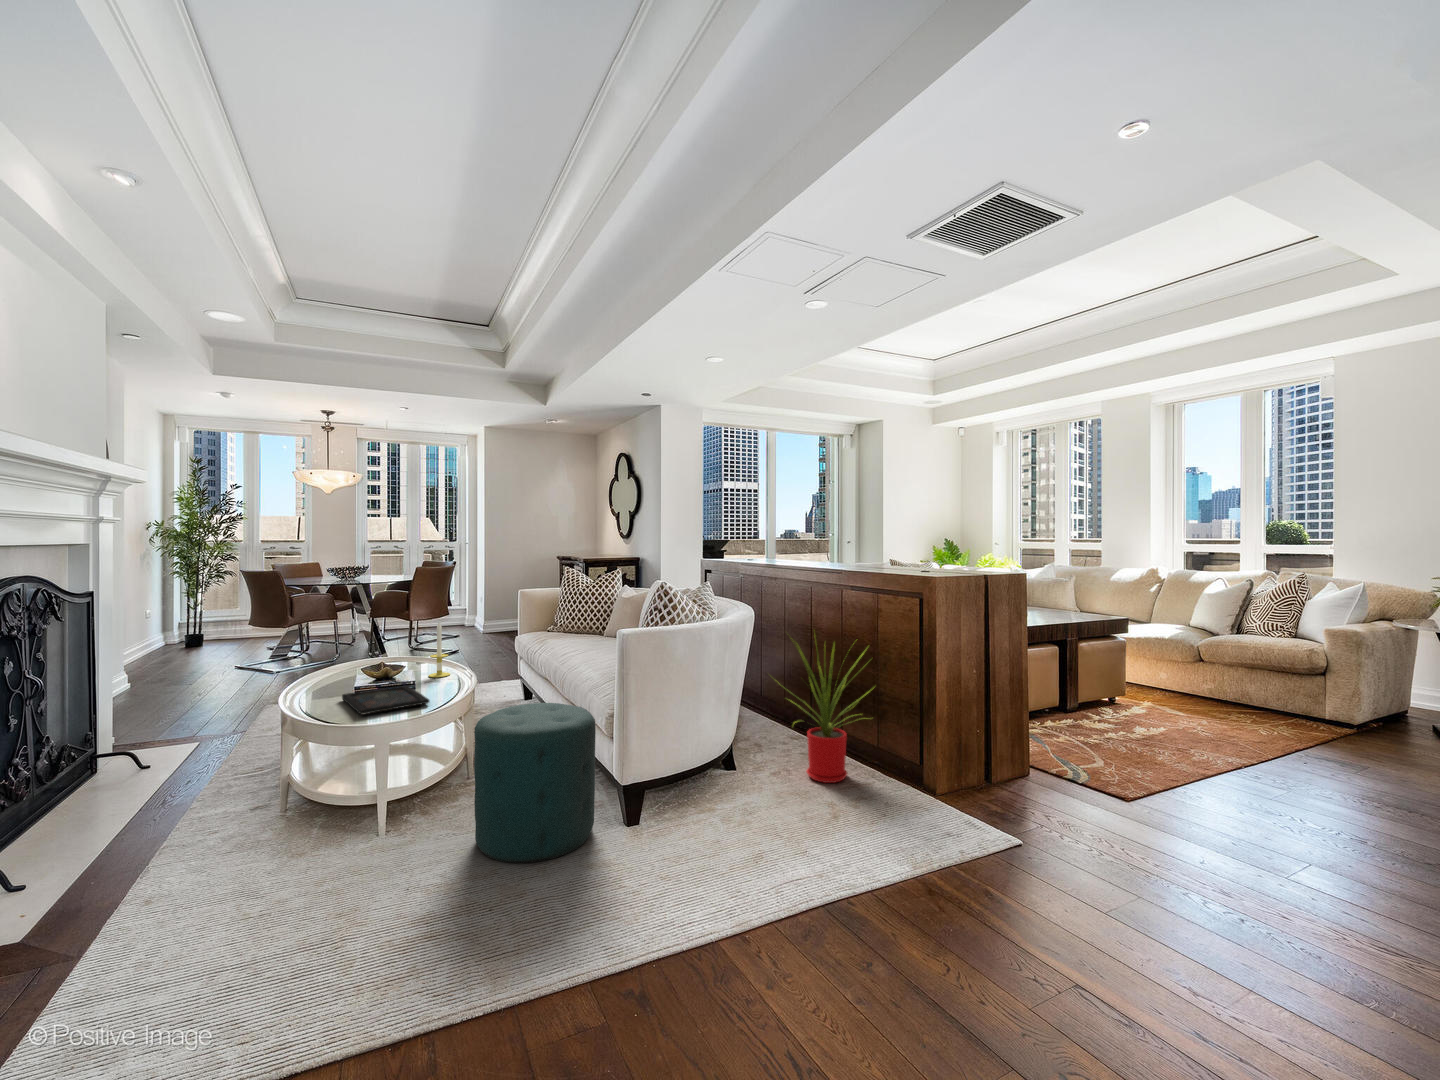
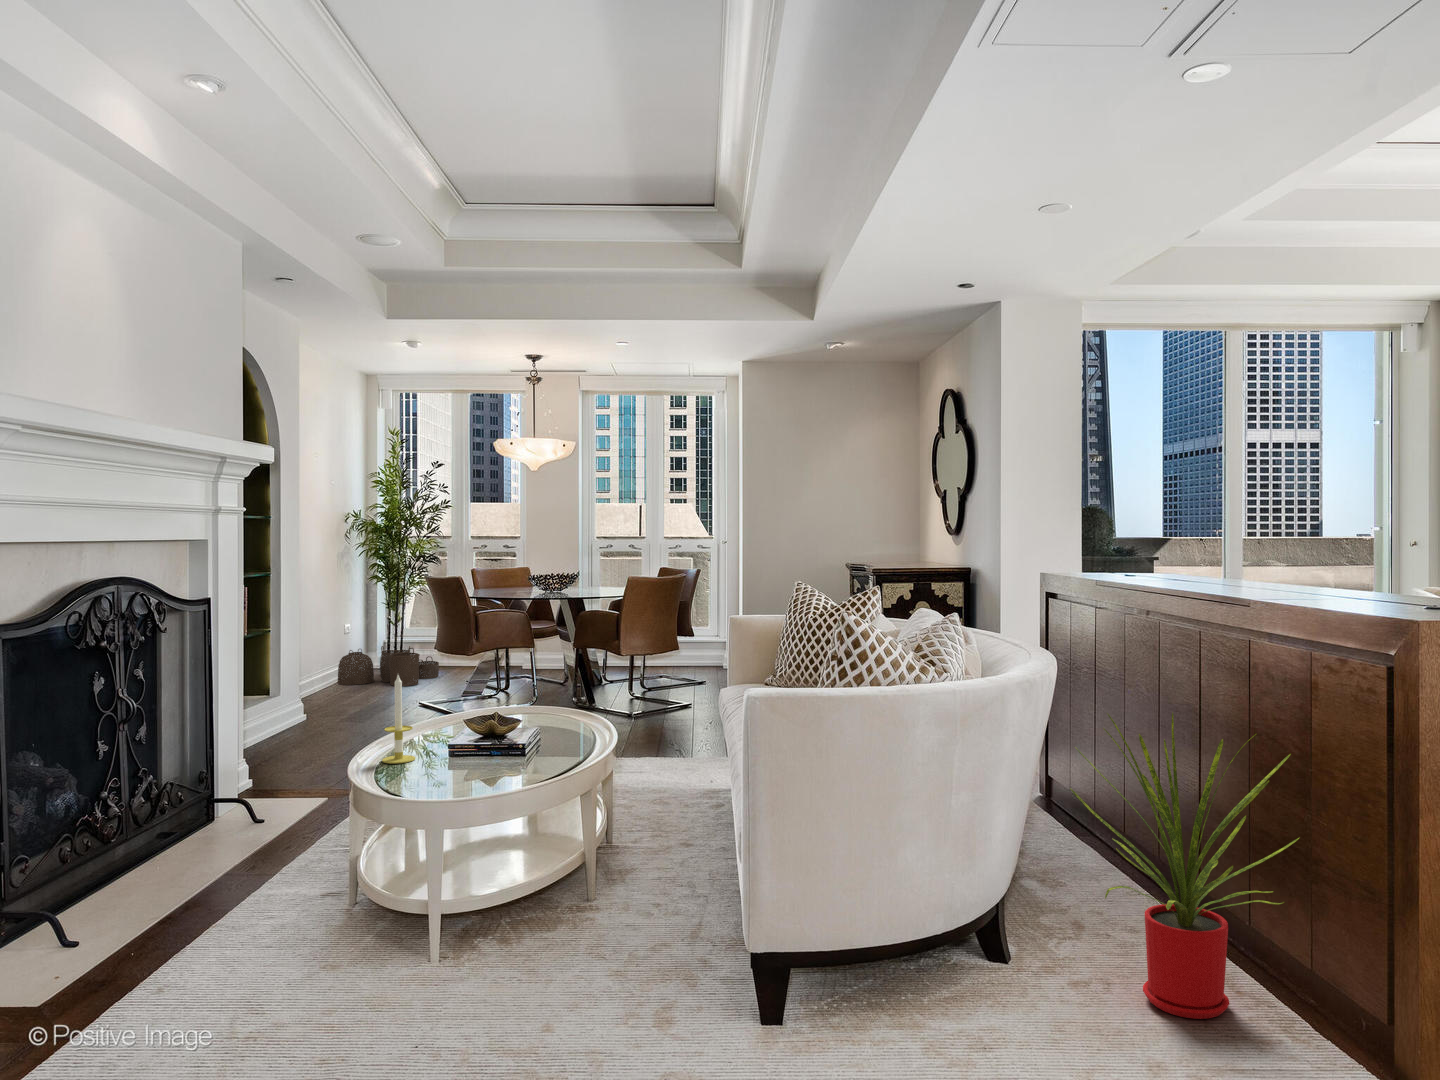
candle: present [429,622,450,677] -> present [382,675,415,764]
woven basket: none [144,626,240,659] -> present [337,646,439,686]
tray: present [342,685,429,715] -> none [425,750,521,787]
ottoman: present [474,703,596,863] -> none [532,798,716,1051]

